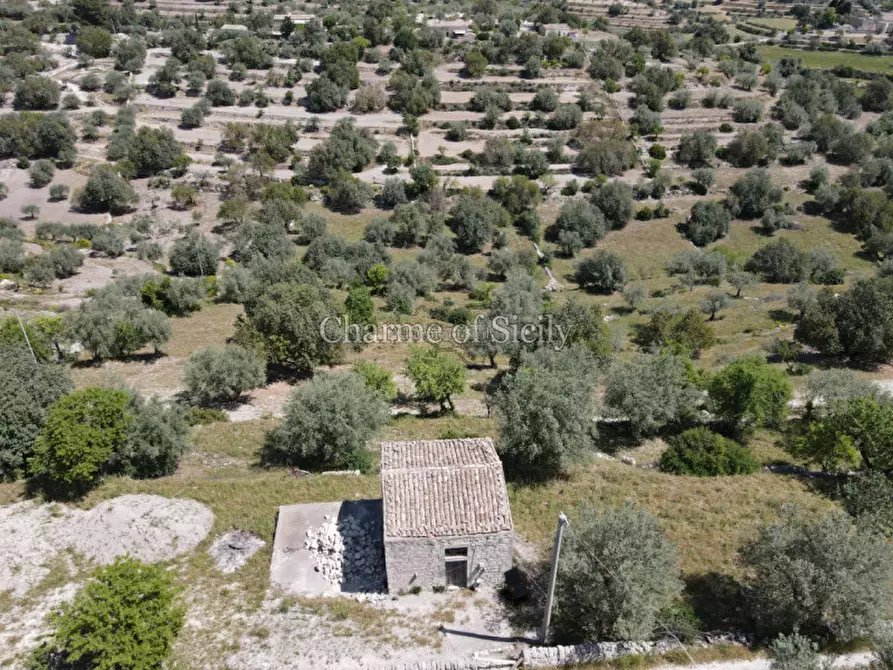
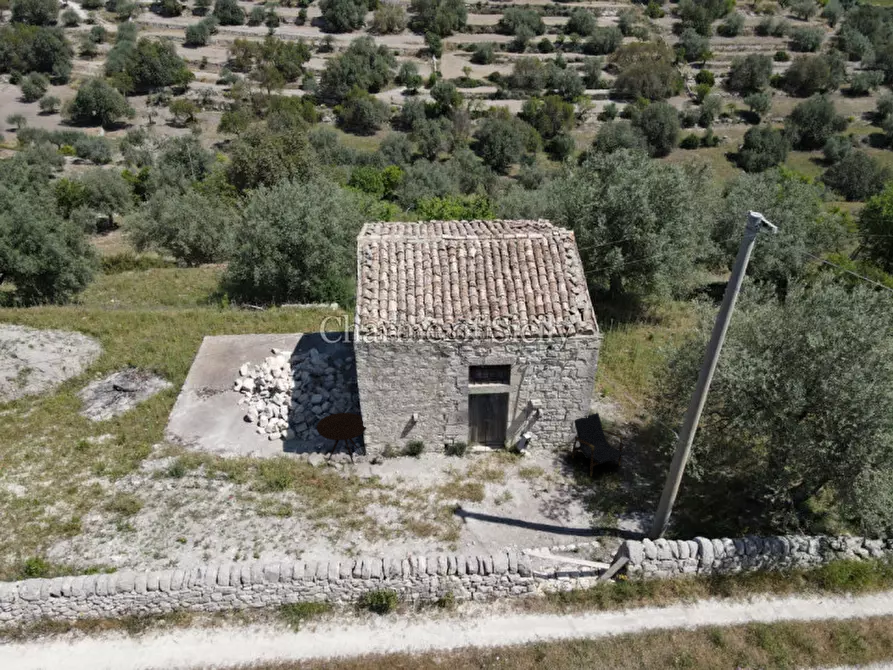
round table: none [361,569,389,599] -> present [317,413,366,462]

